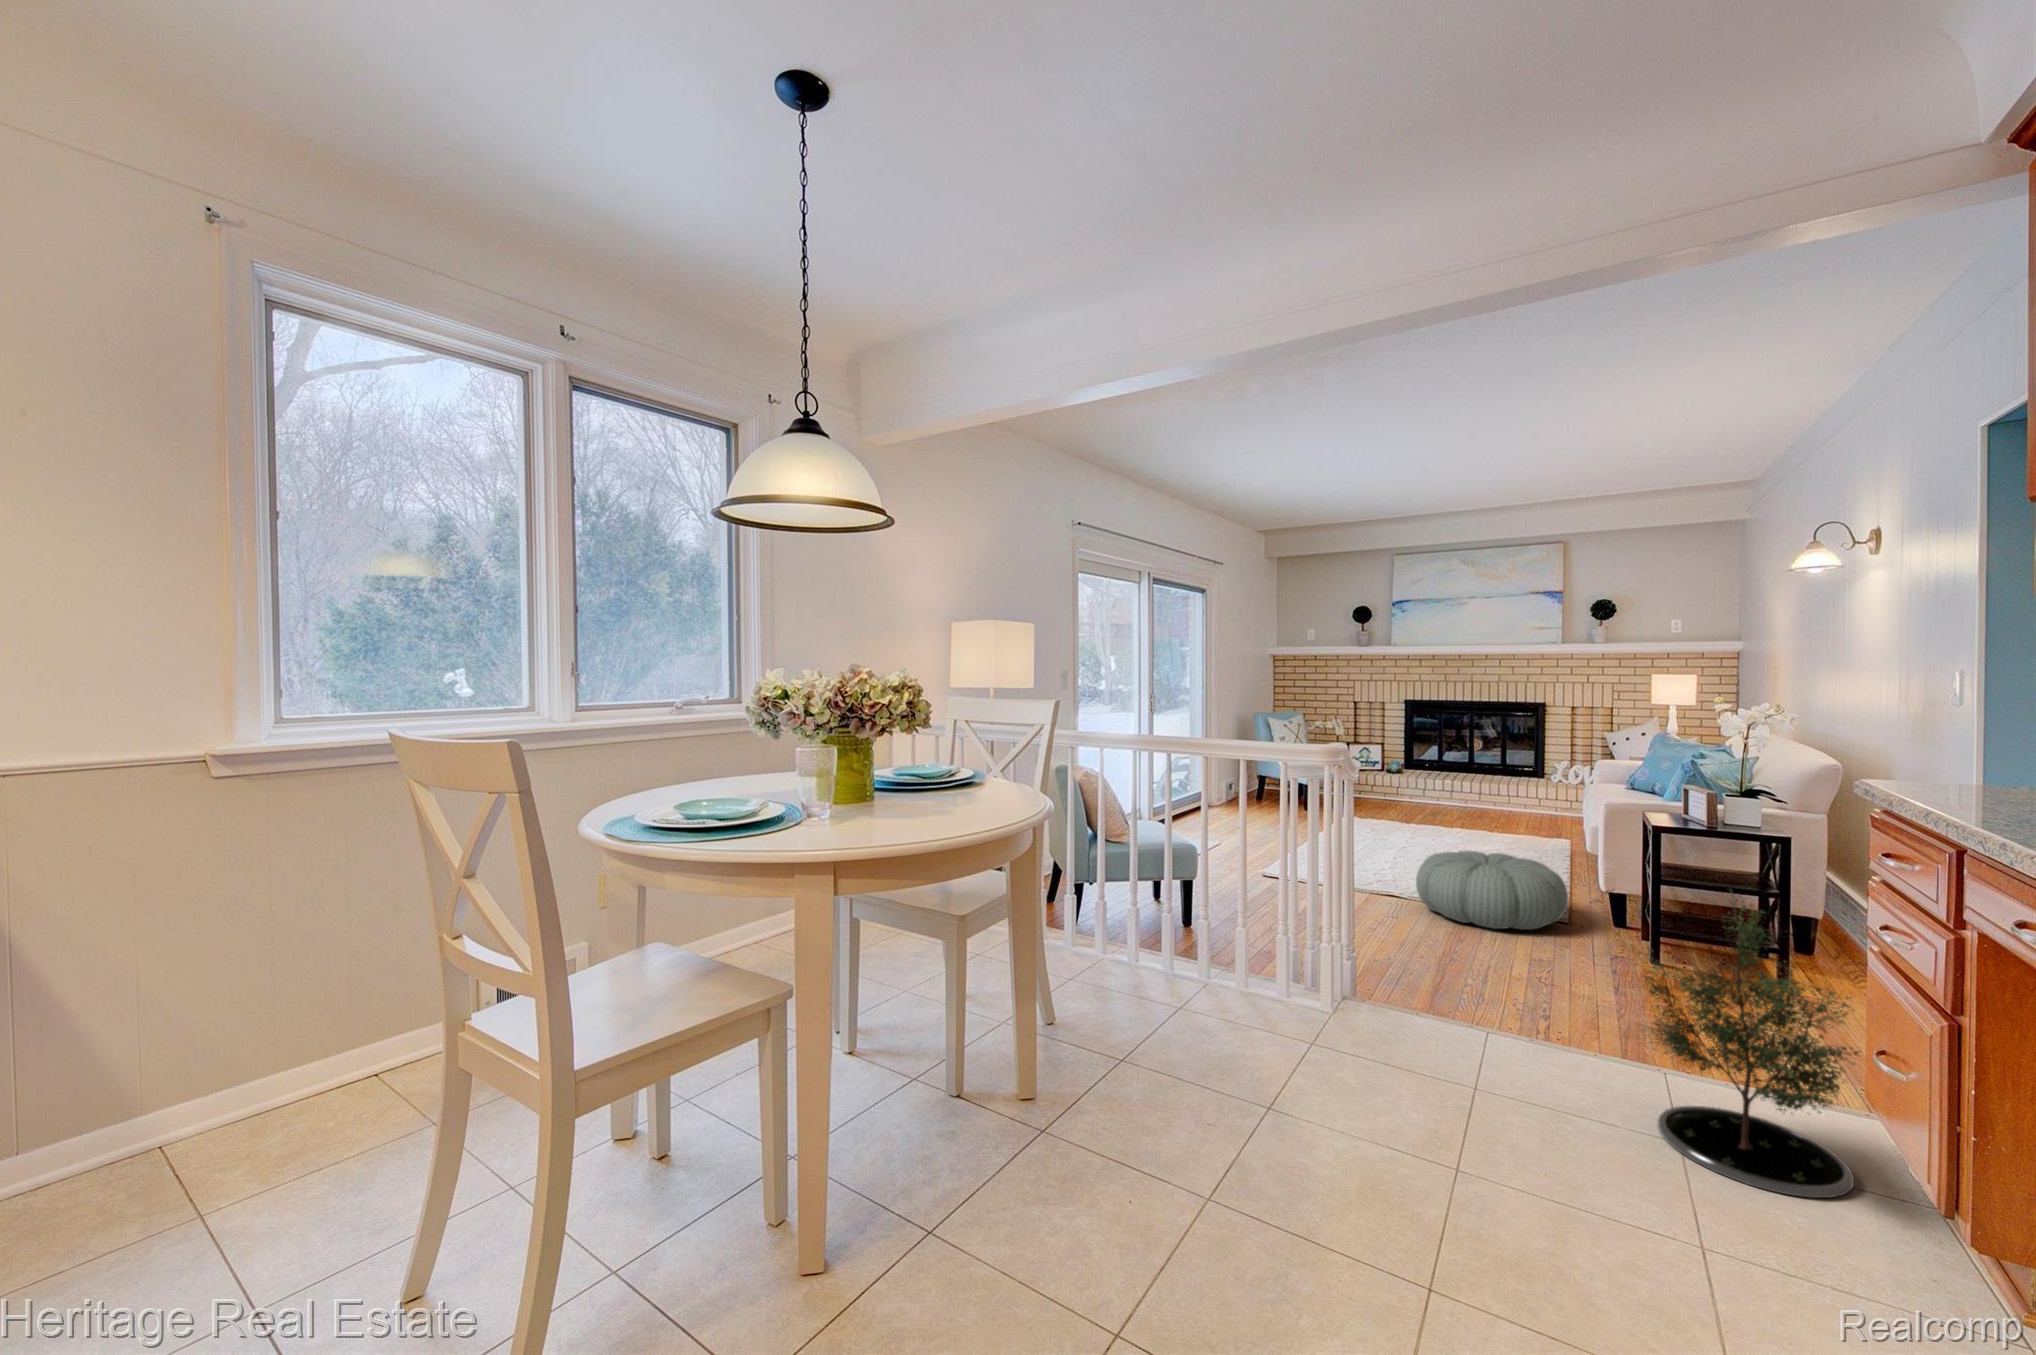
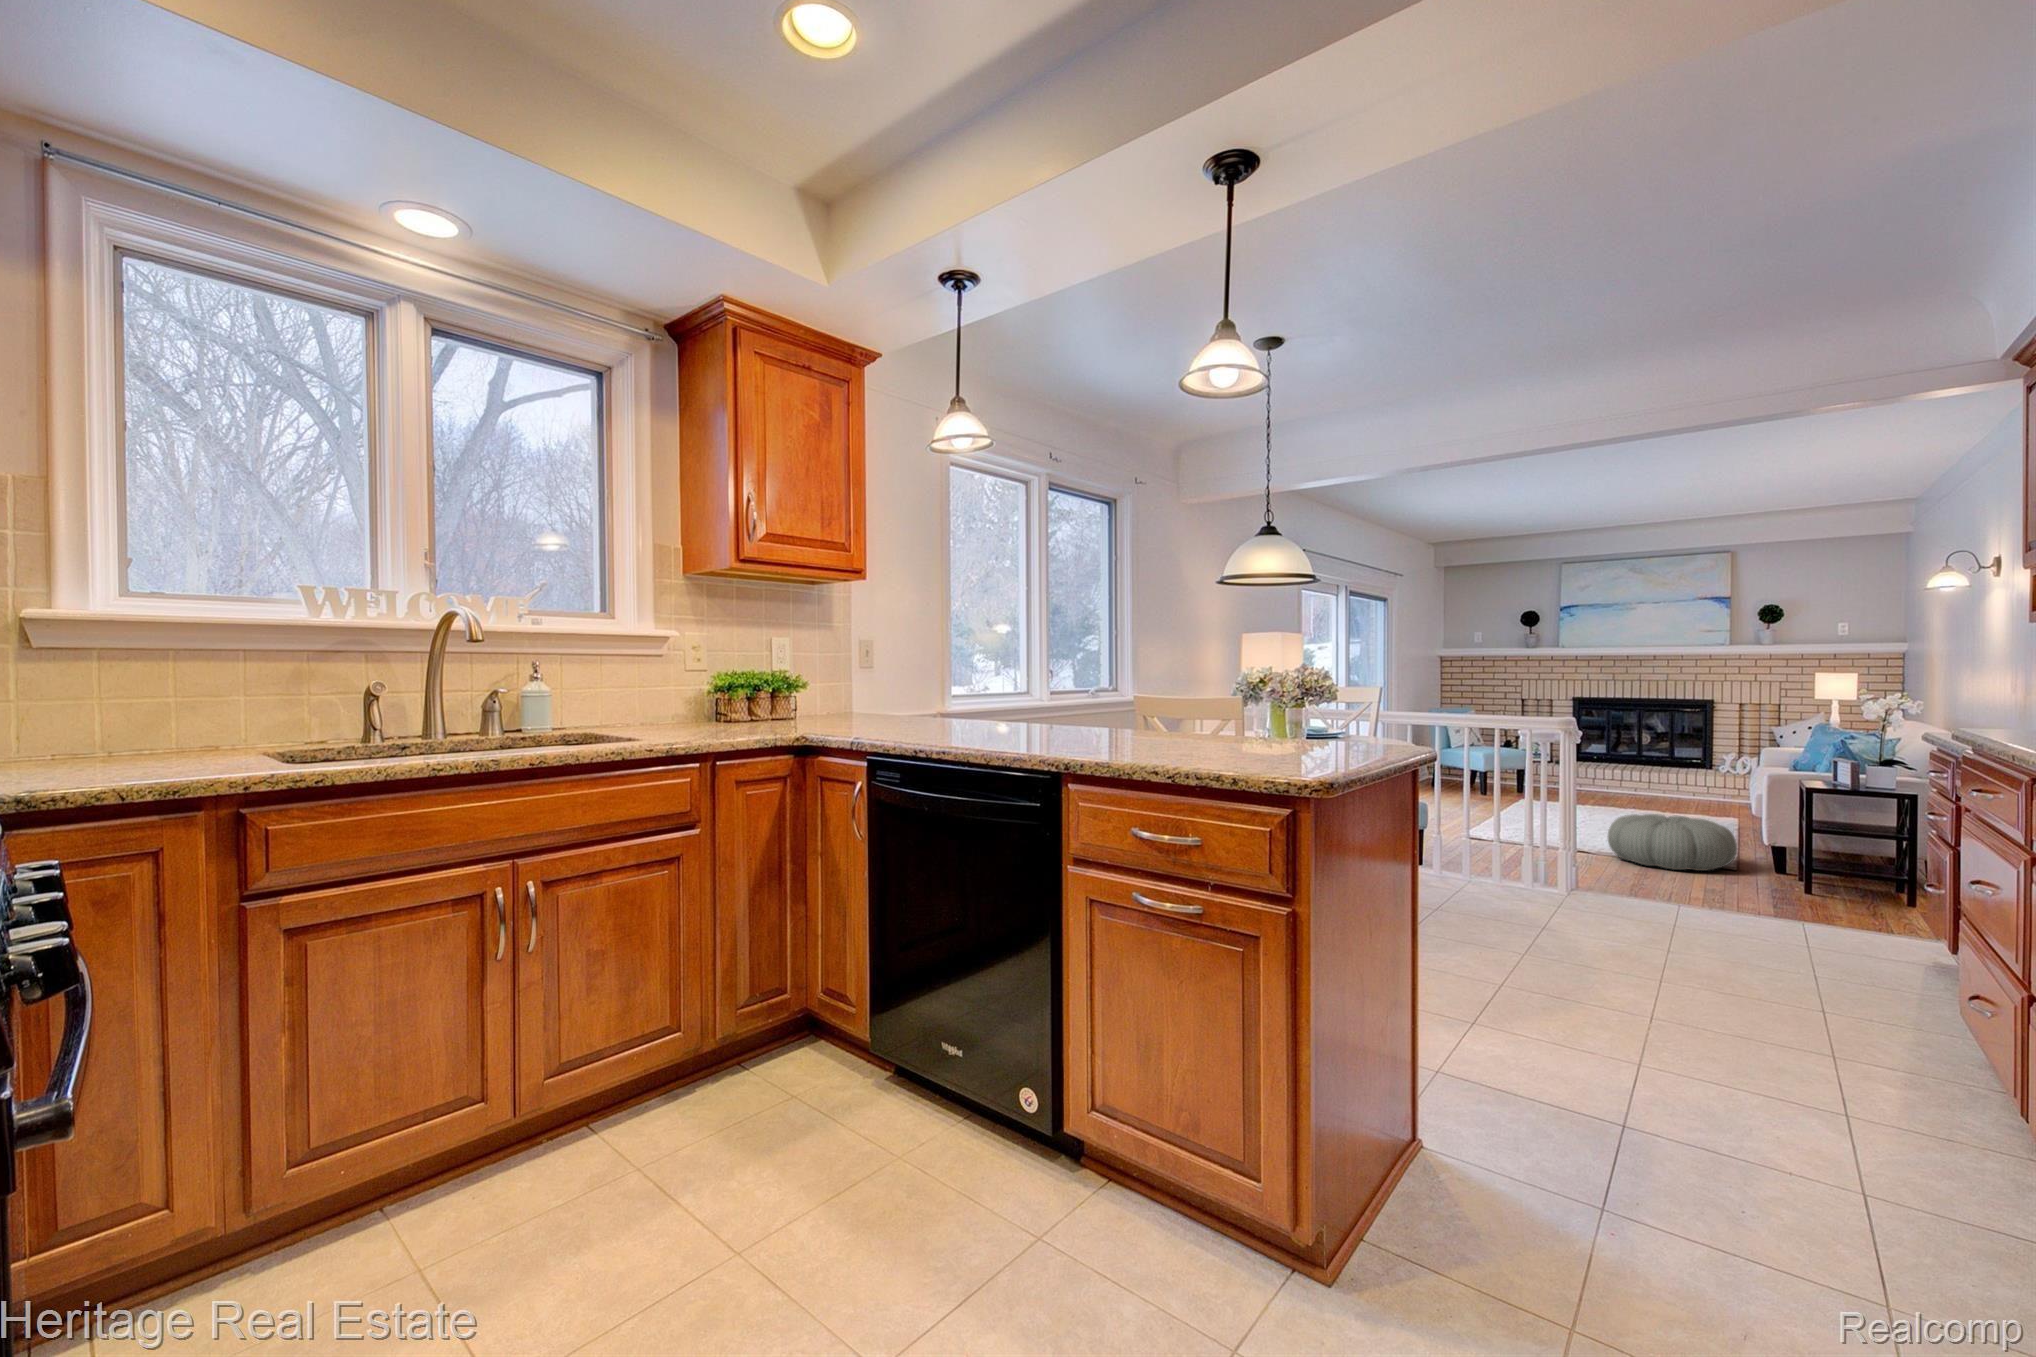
potted tree: present [1638,892,1858,1198] -> none [1779,803,1930,980]

